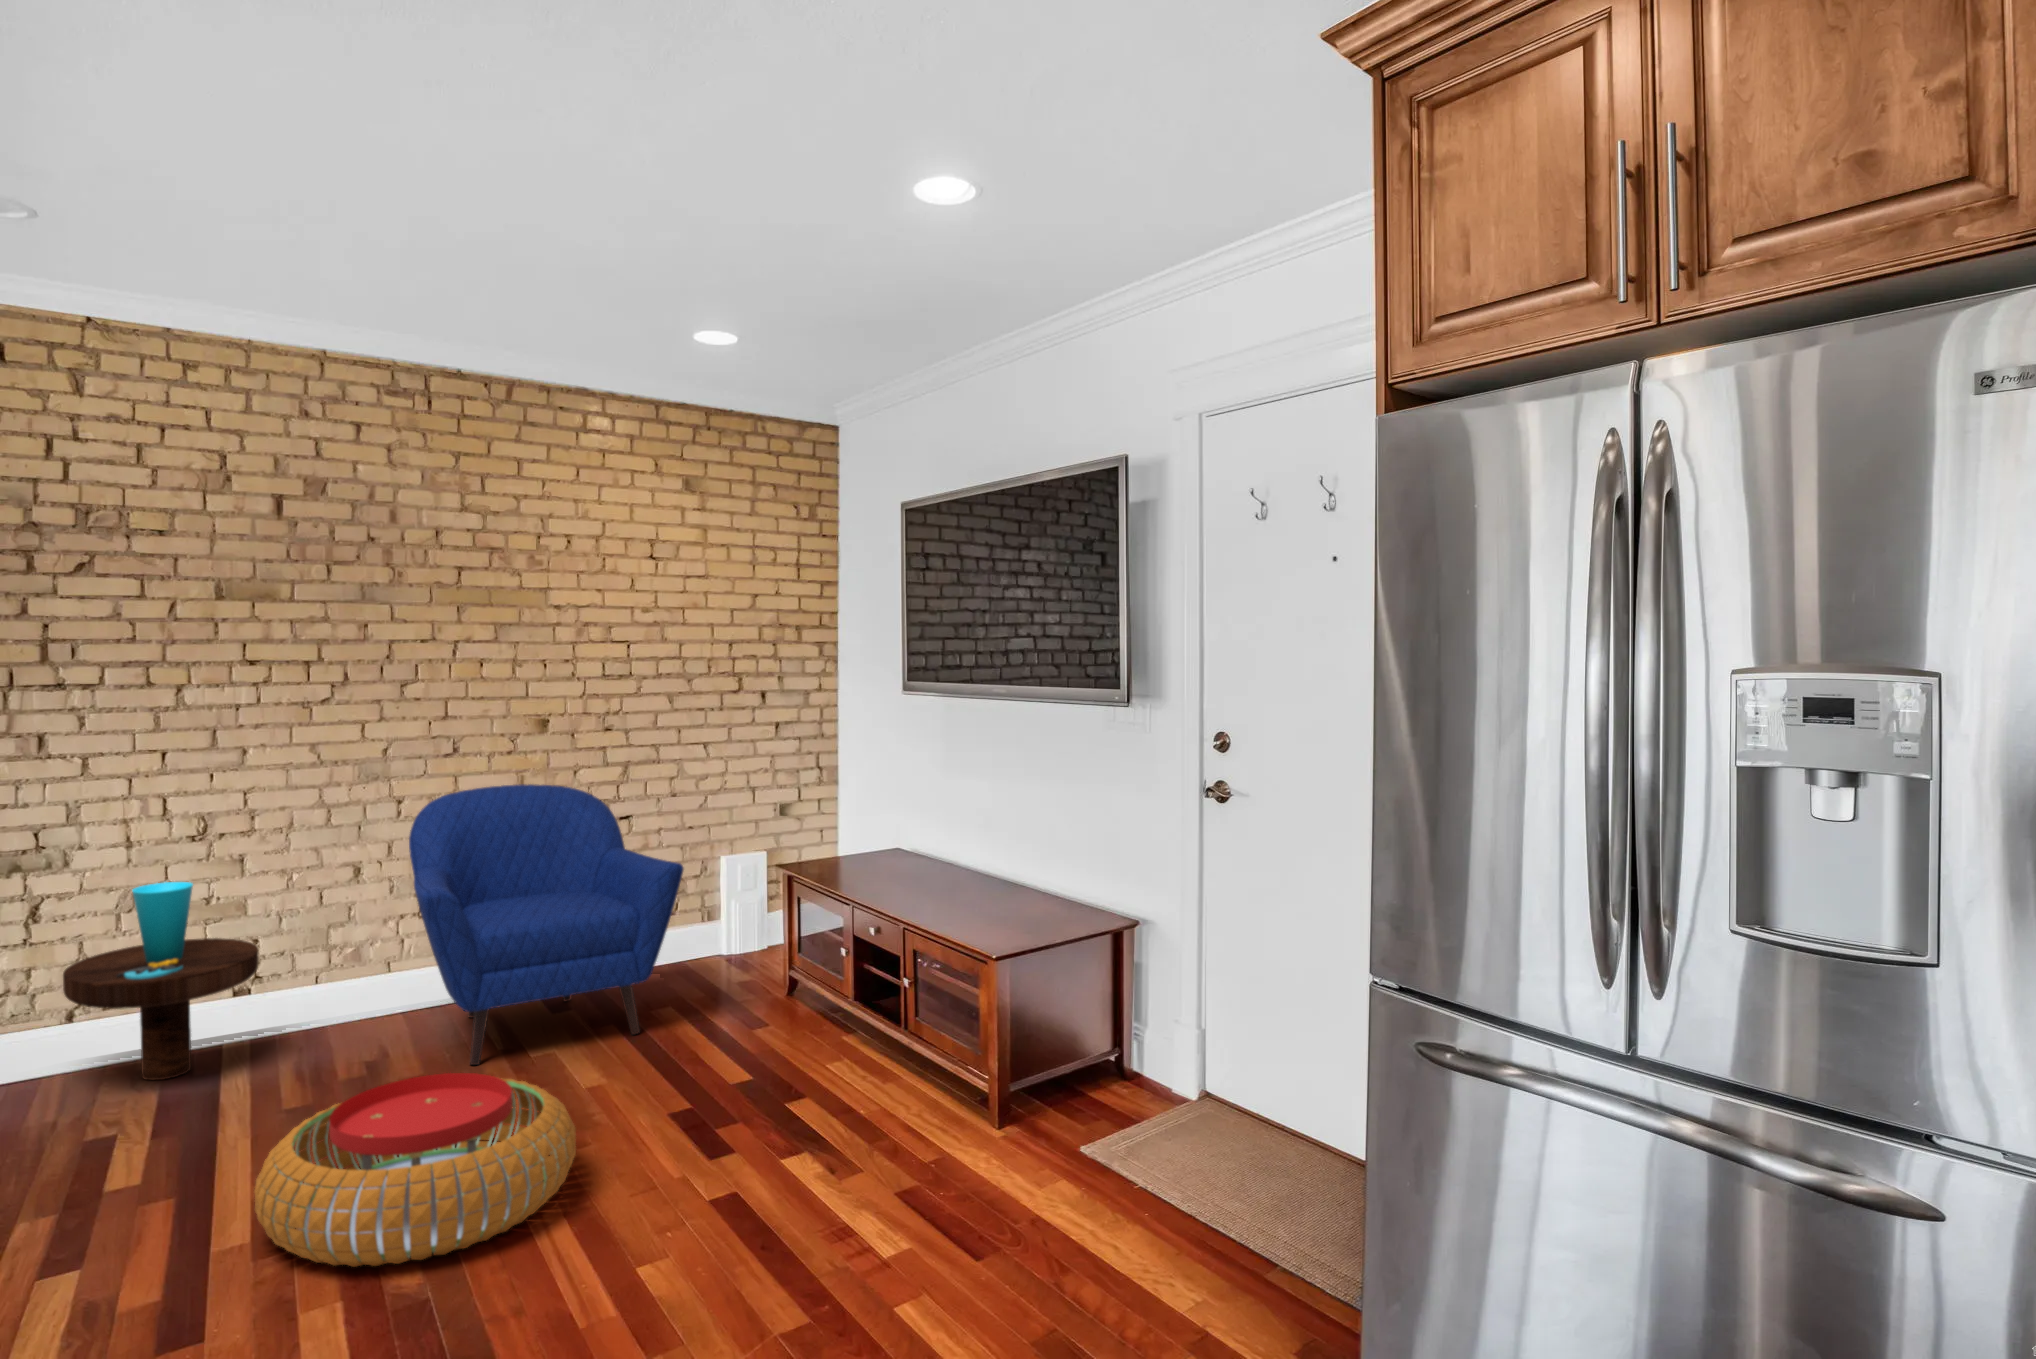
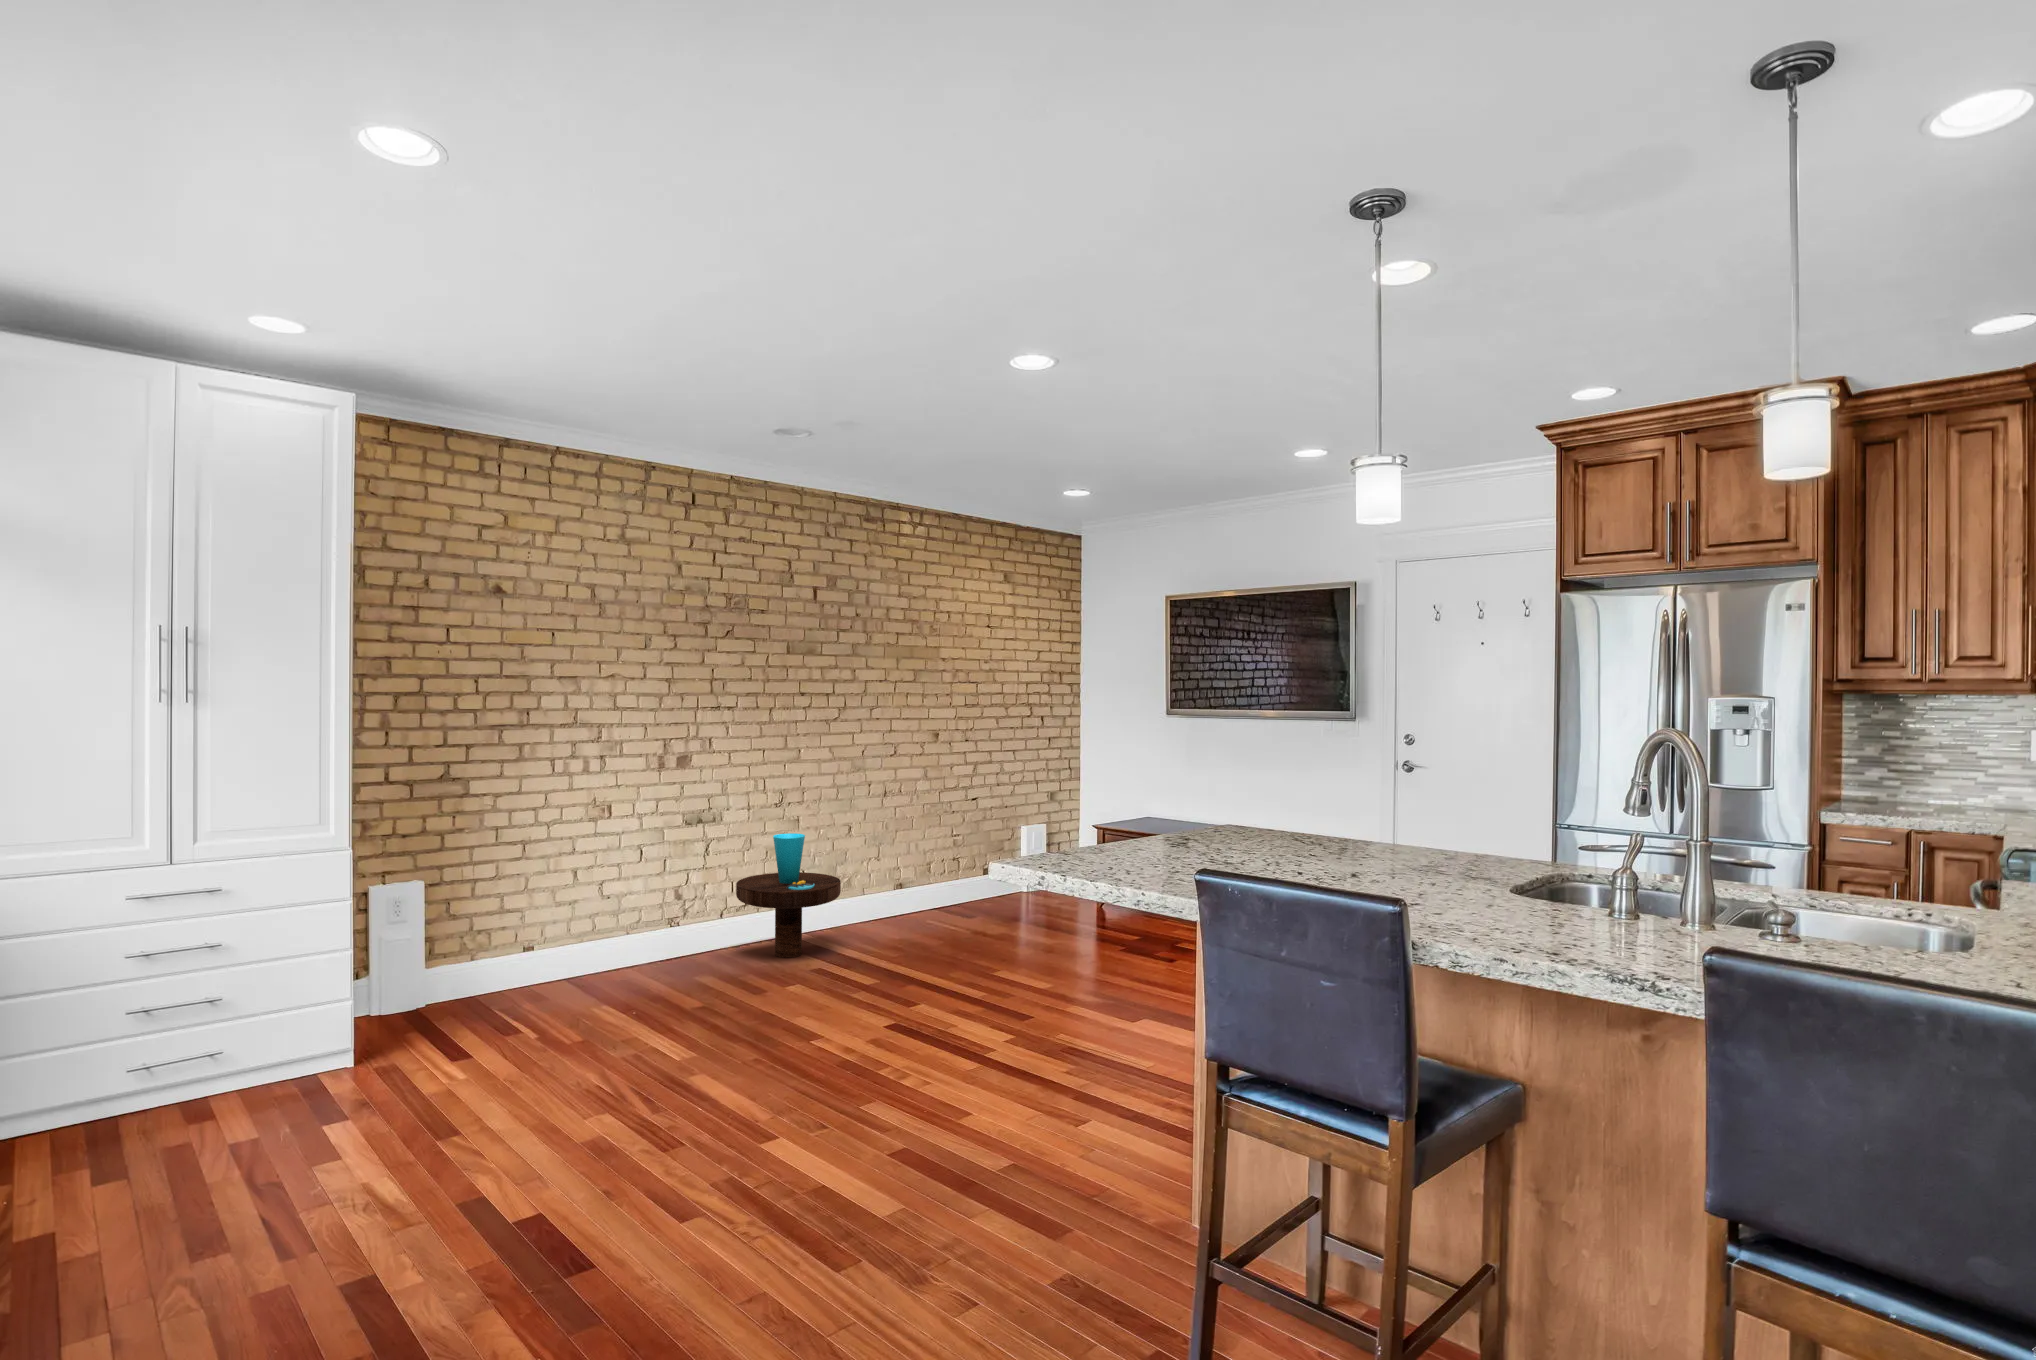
armchair: present [409,784,684,1065] -> none [889,775,1069,944]
pouf: present [255,1073,576,1267] -> none [990,926,1149,1015]

